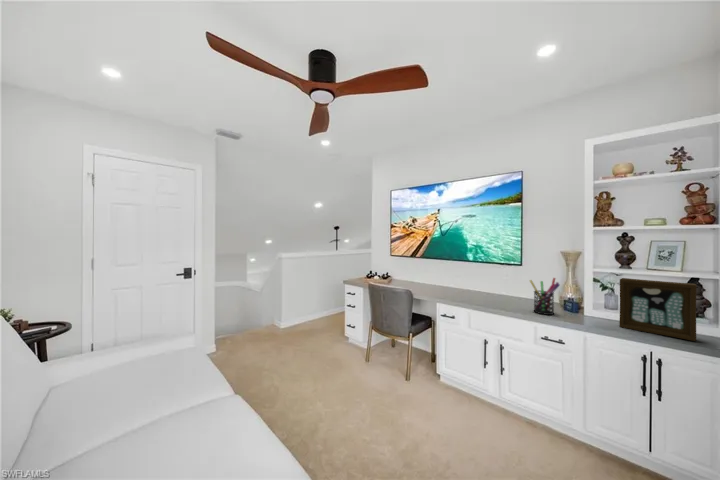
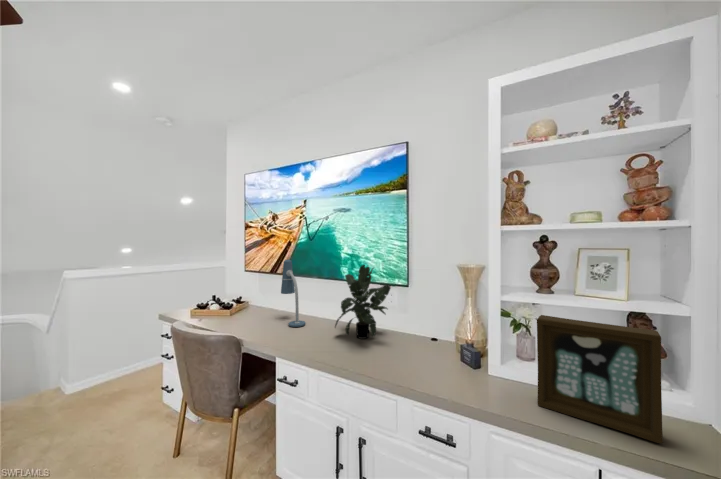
desk lamp: none [424,248,444,290] -> present [281,259,306,327]
potted plant: none [470,252,510,298] -> present [335,265,391,339]
pen holder: present [530,278,559,315] -> none [406,312,450,379]

